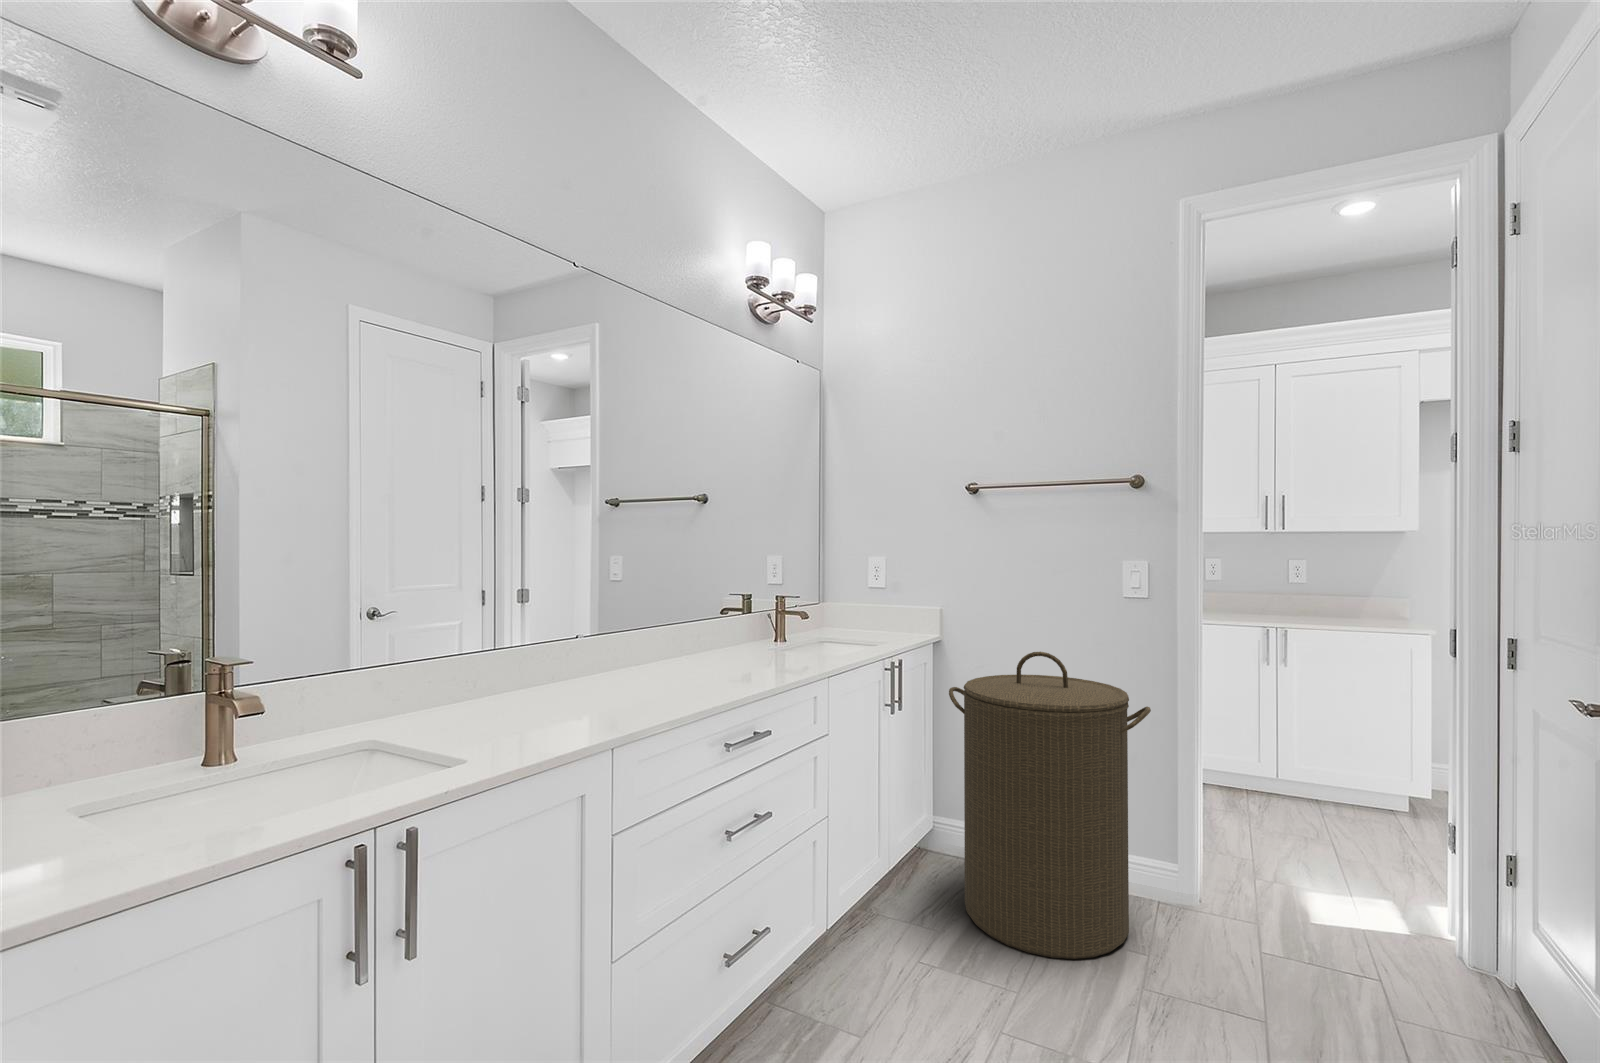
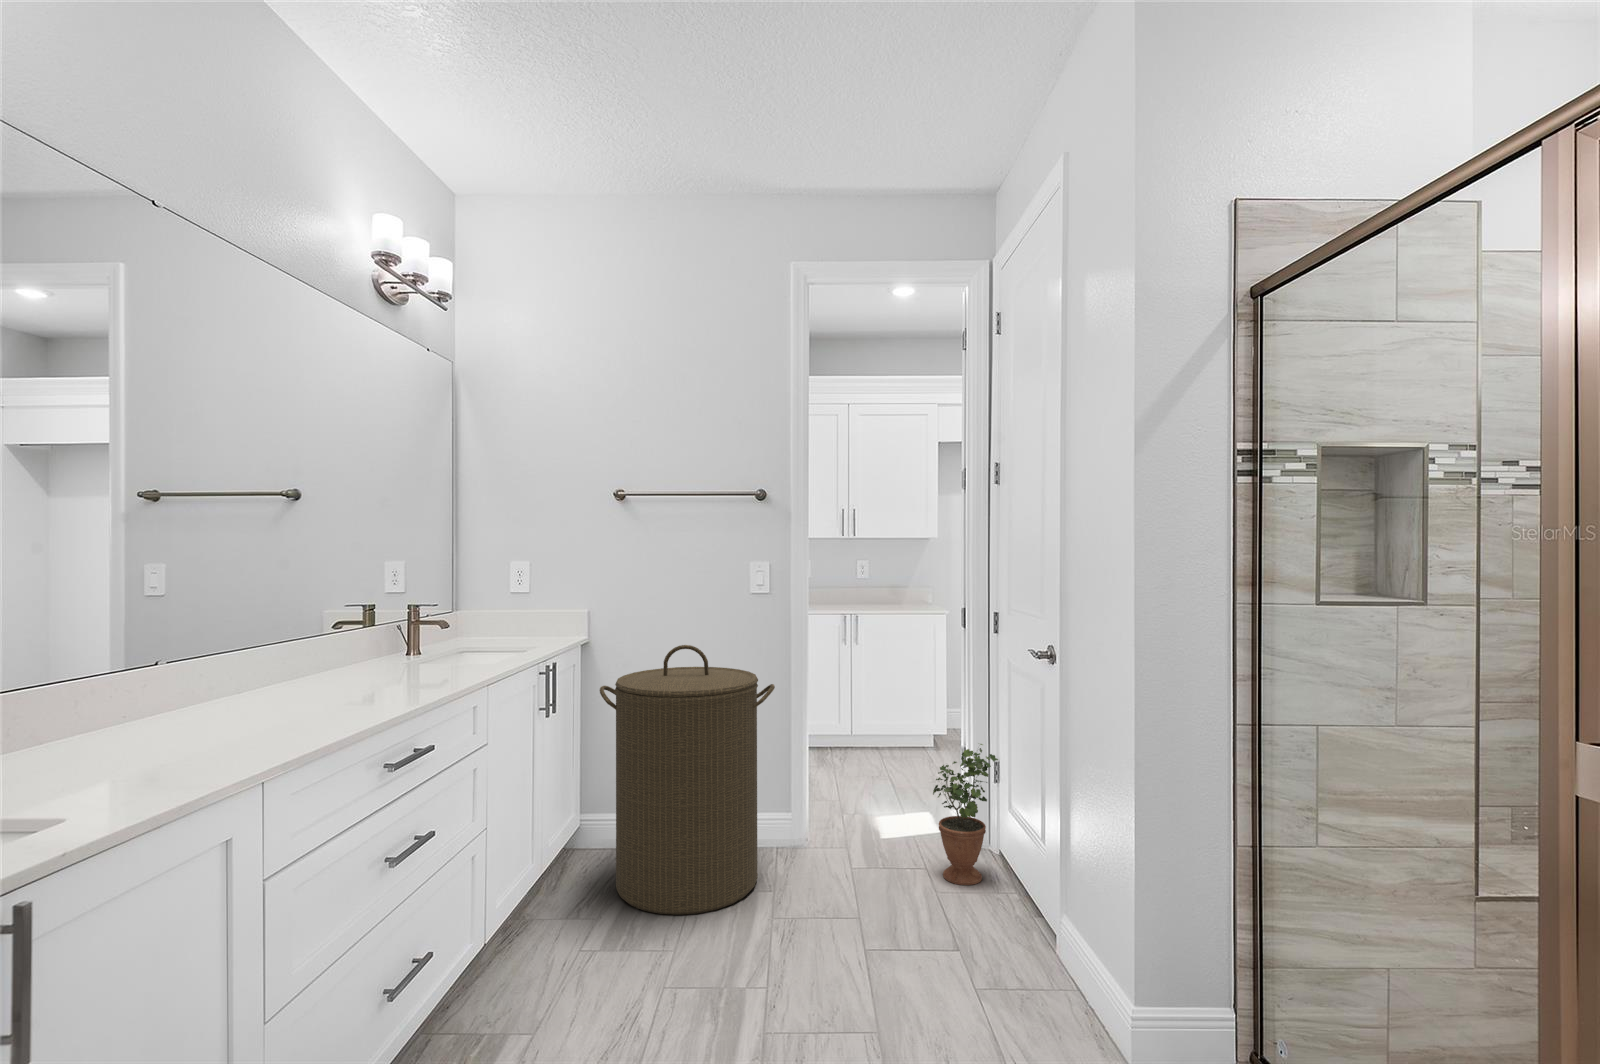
potted plant: none [1394,828,1517,1032] -> present [933,744,998,885]

